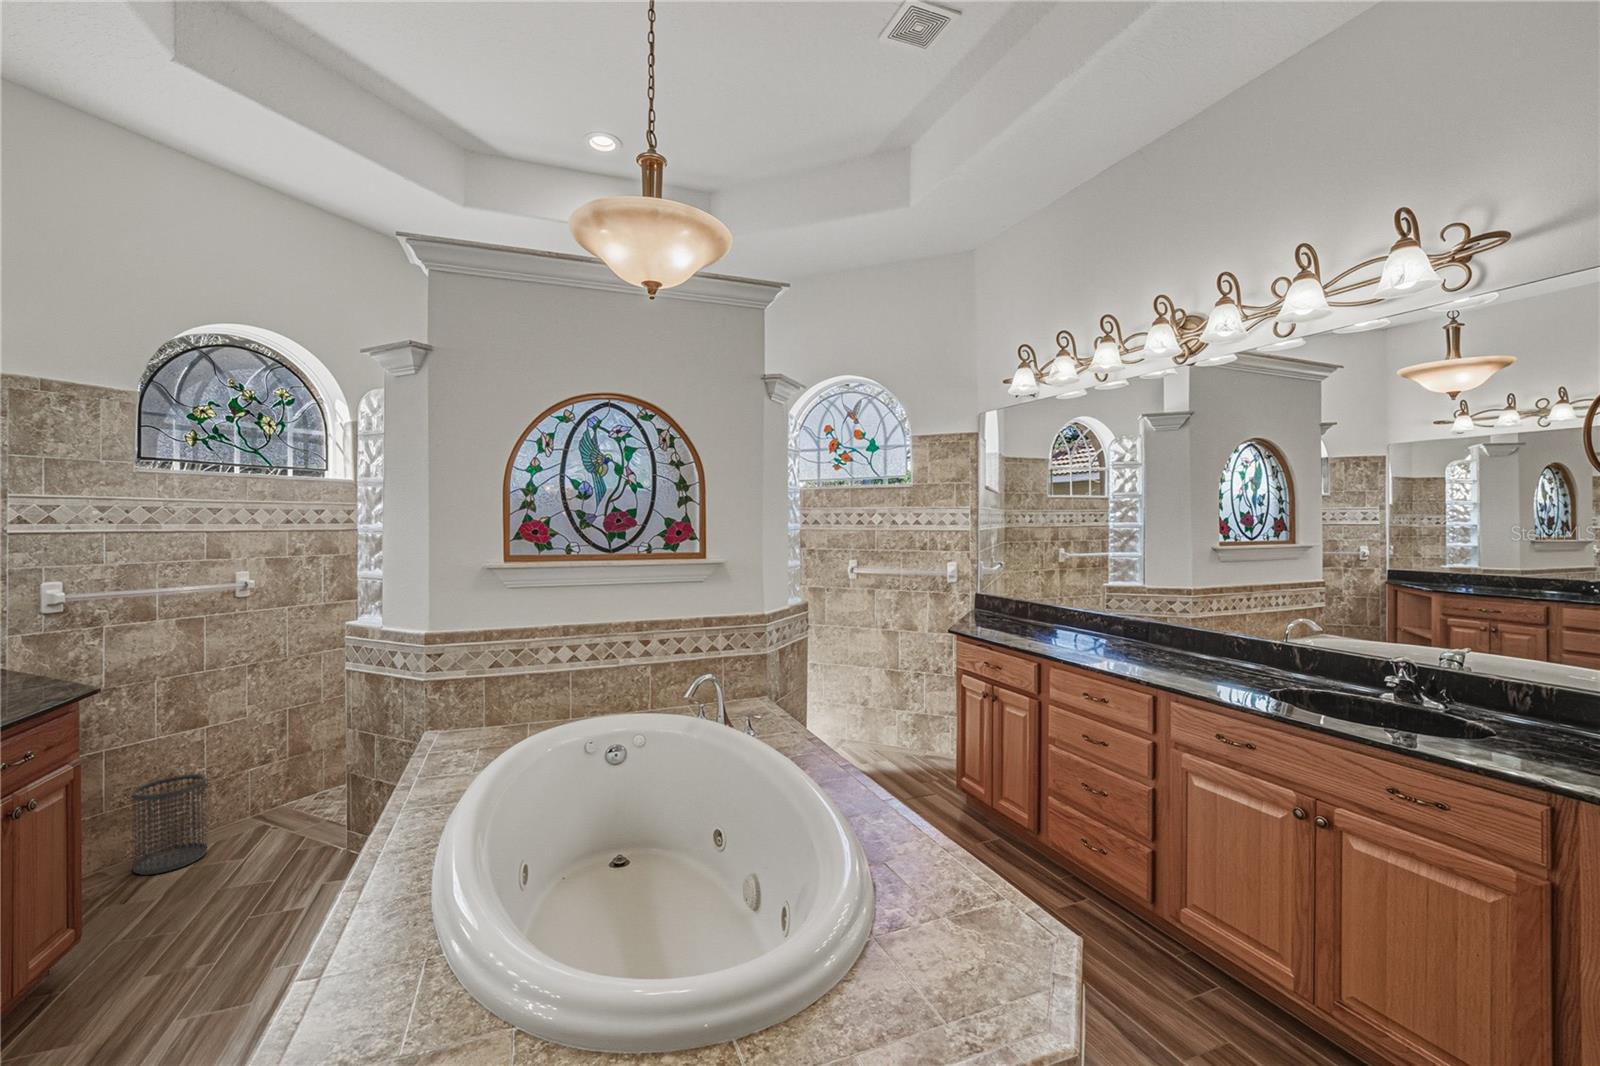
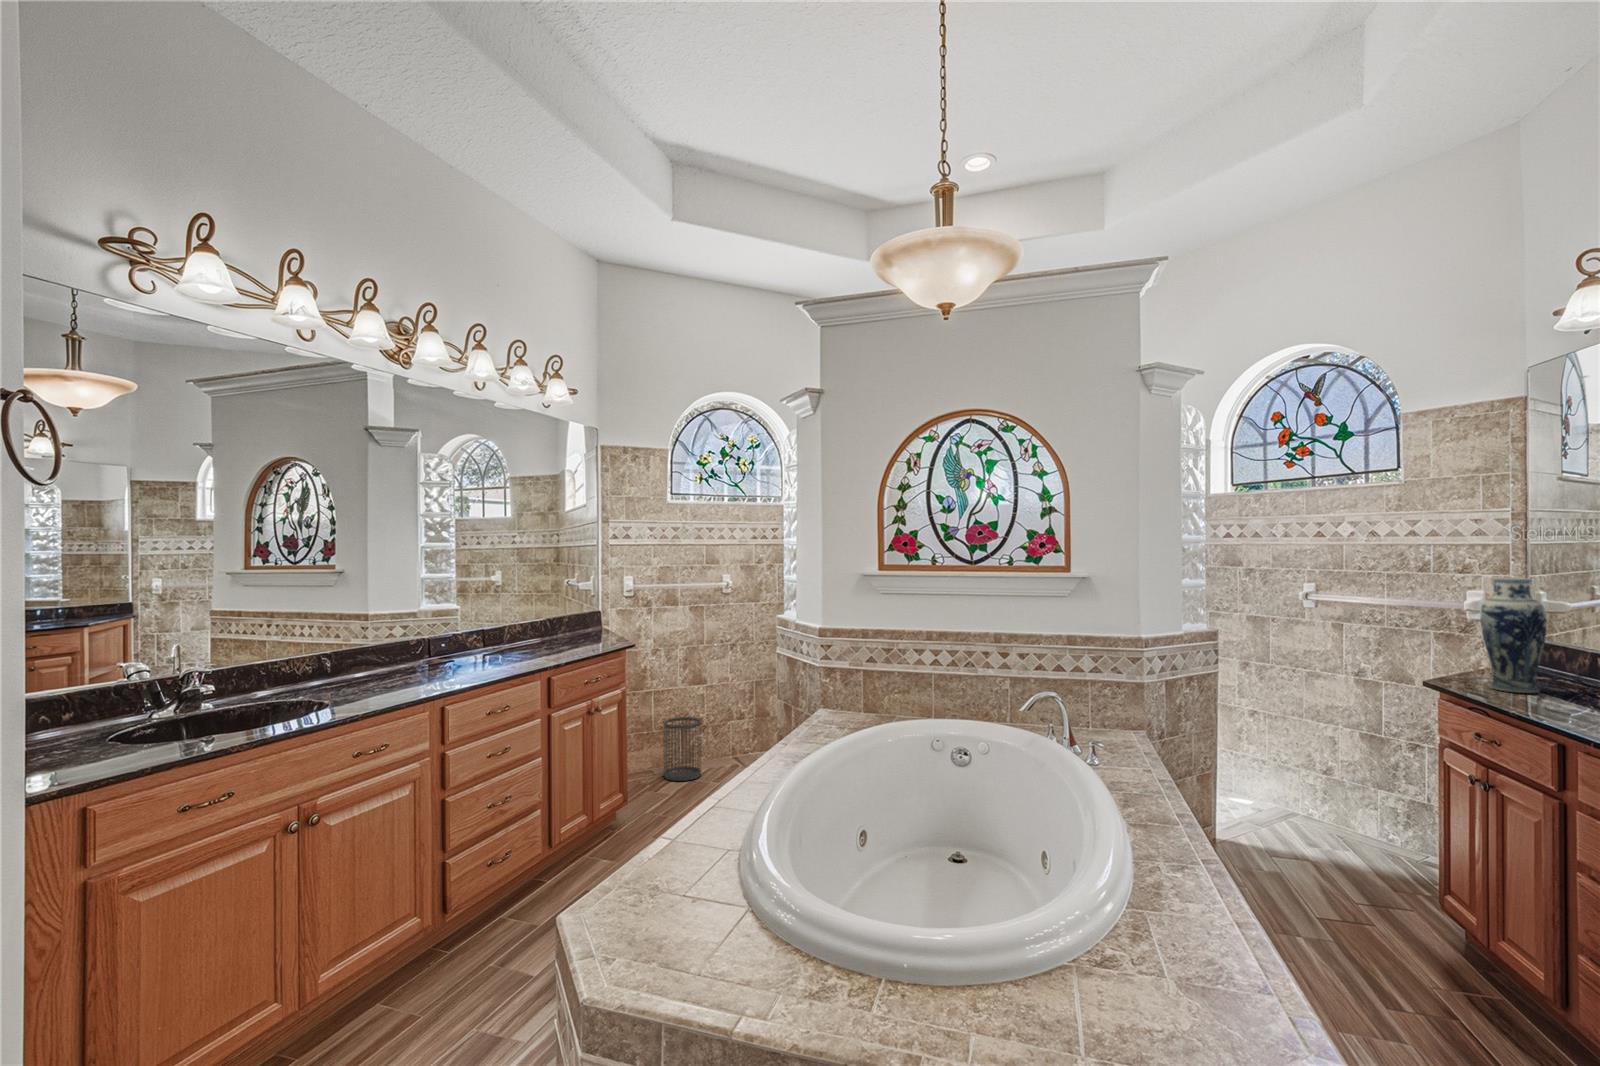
vase: none [983,555,1017,633] -> present [1480,577,1547,693]

